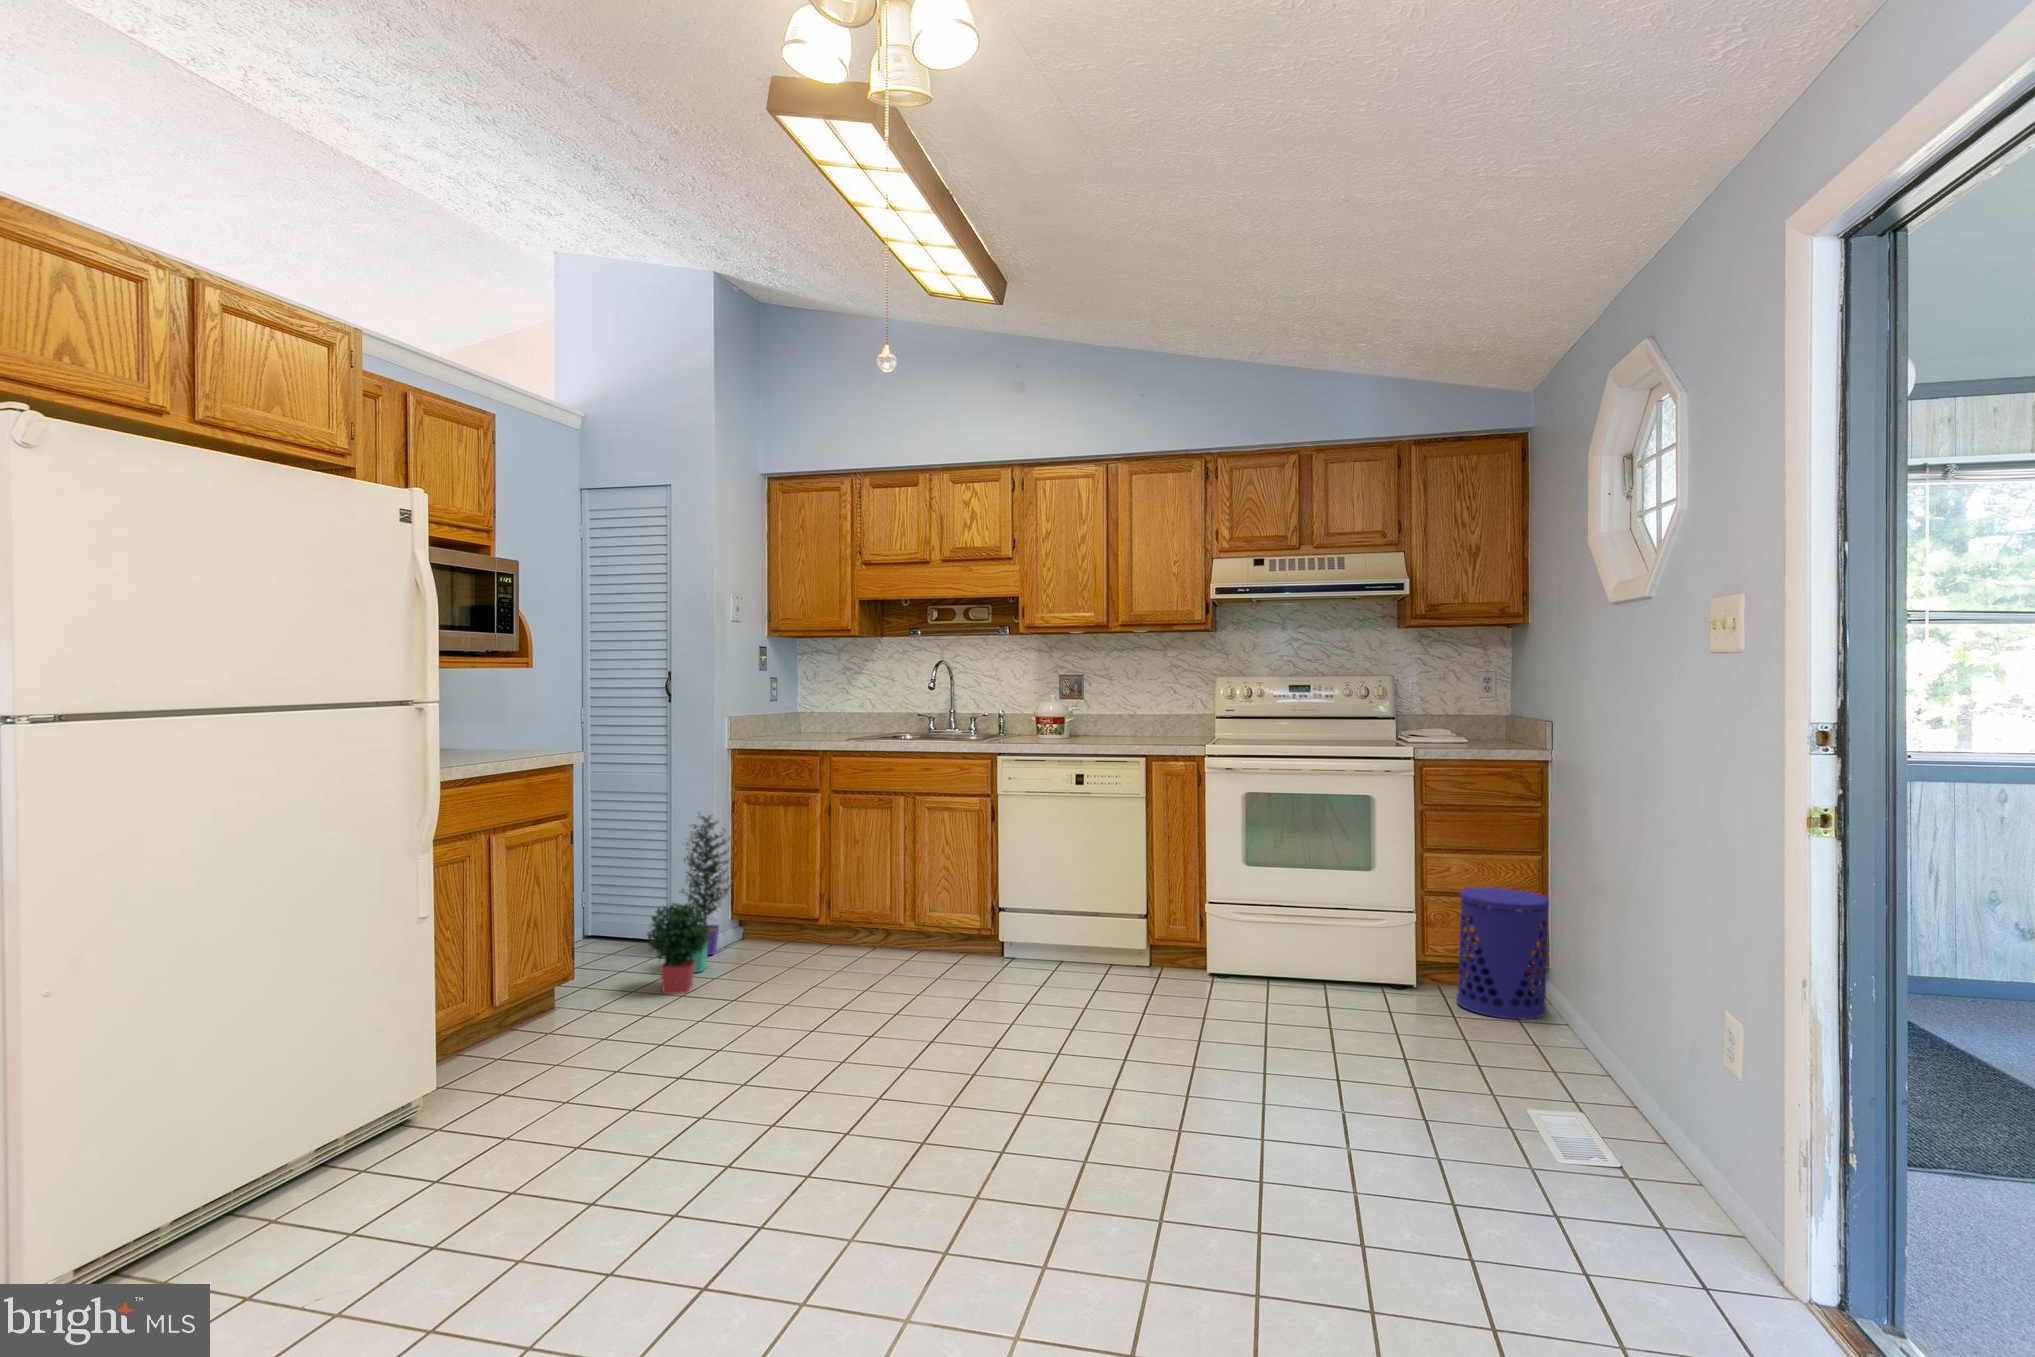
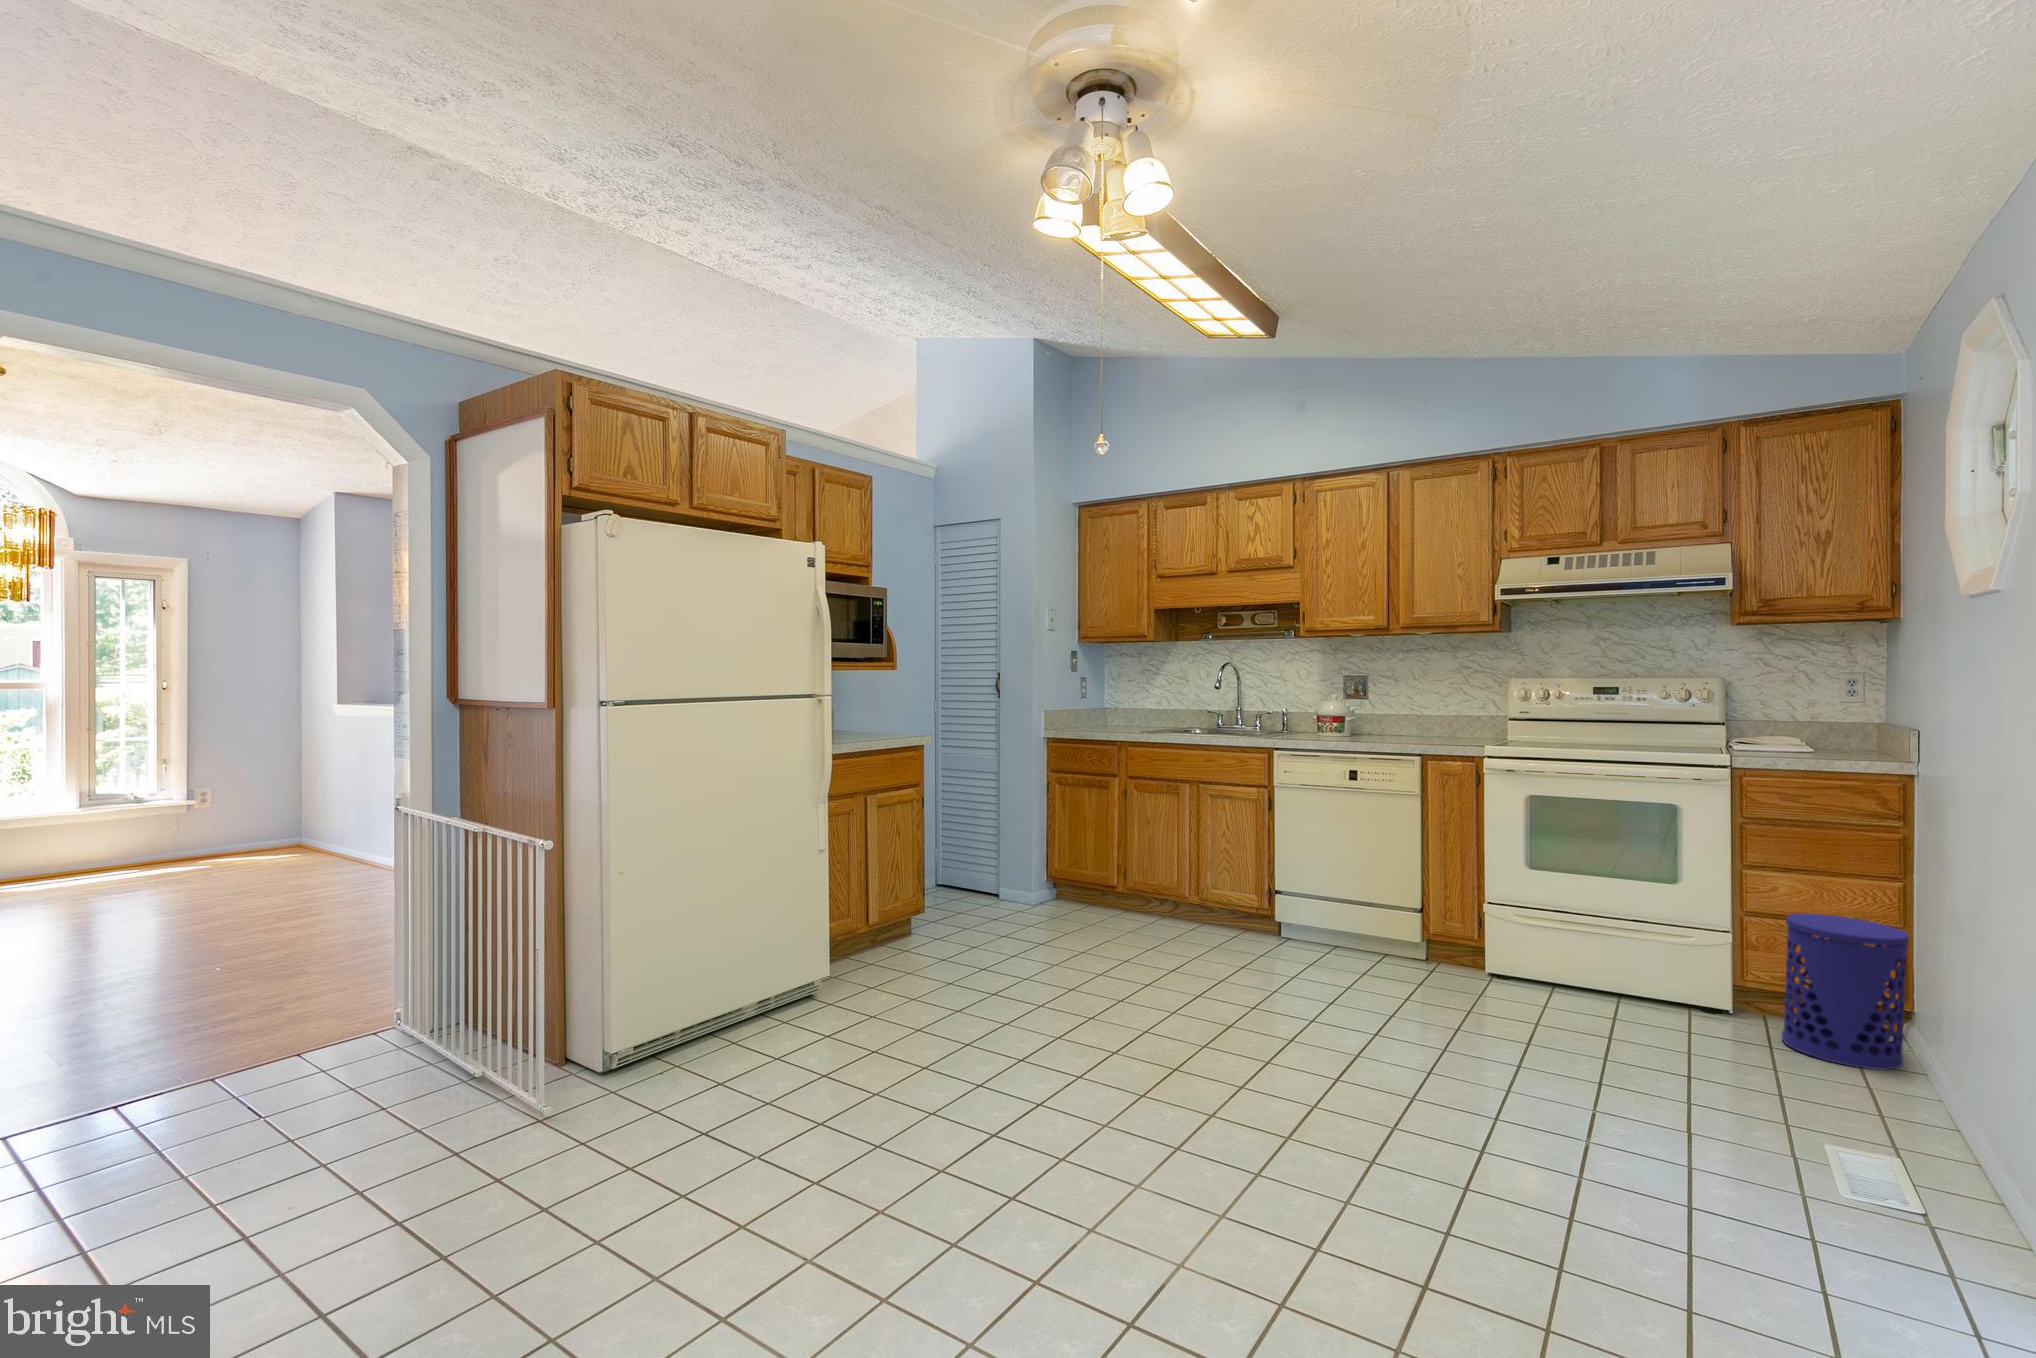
potted plant: present [647,815,731,994] -> none [962,790,1046,943]

